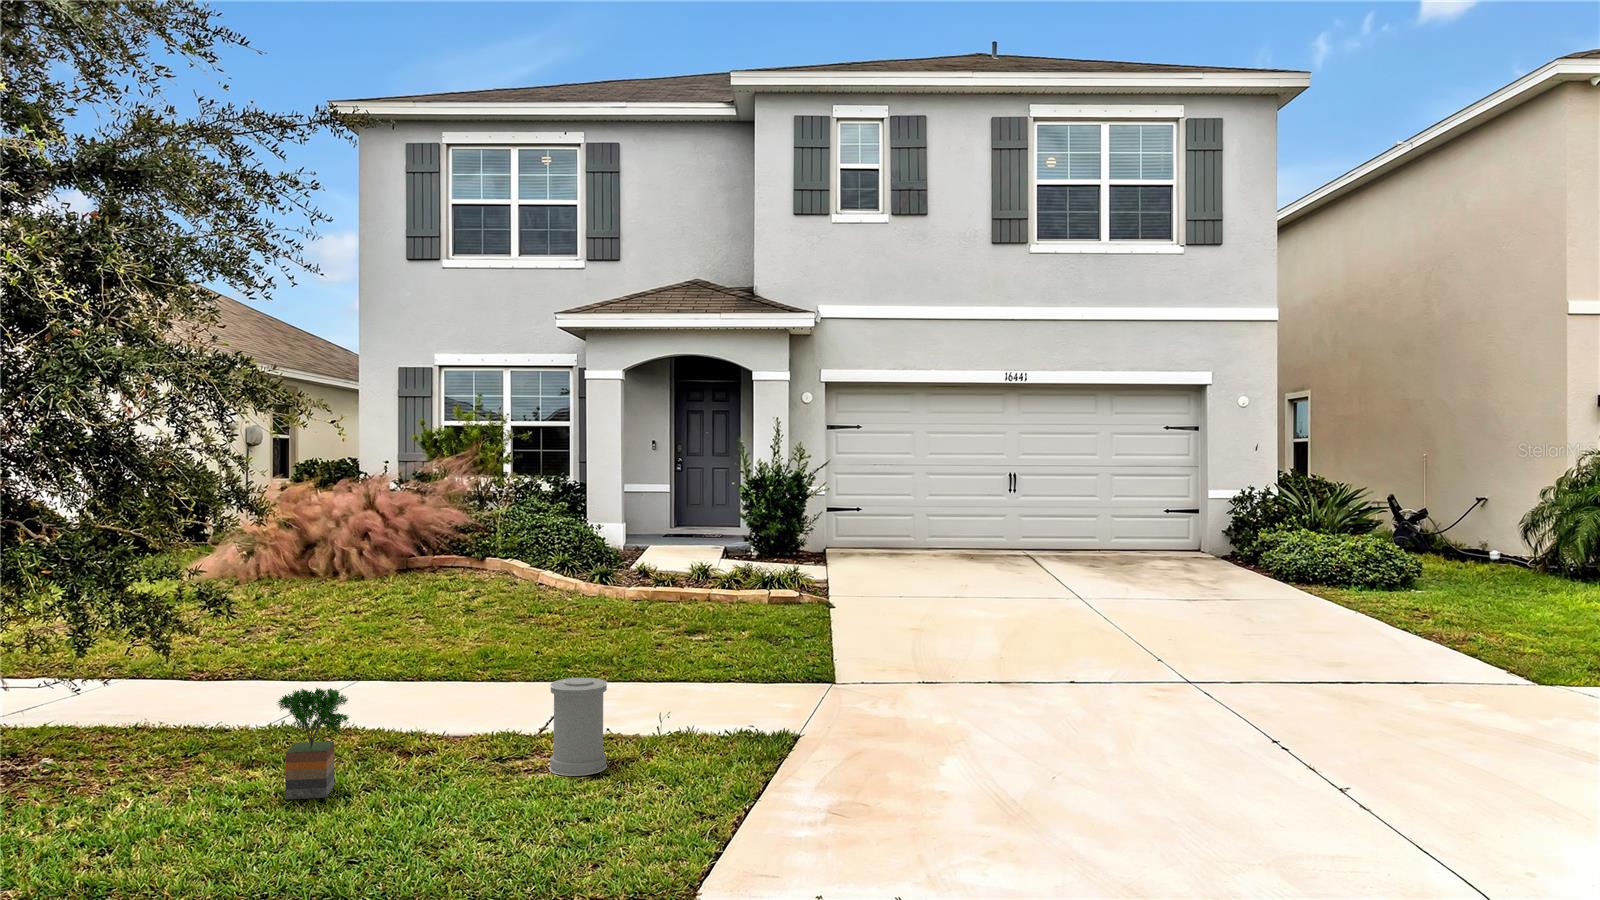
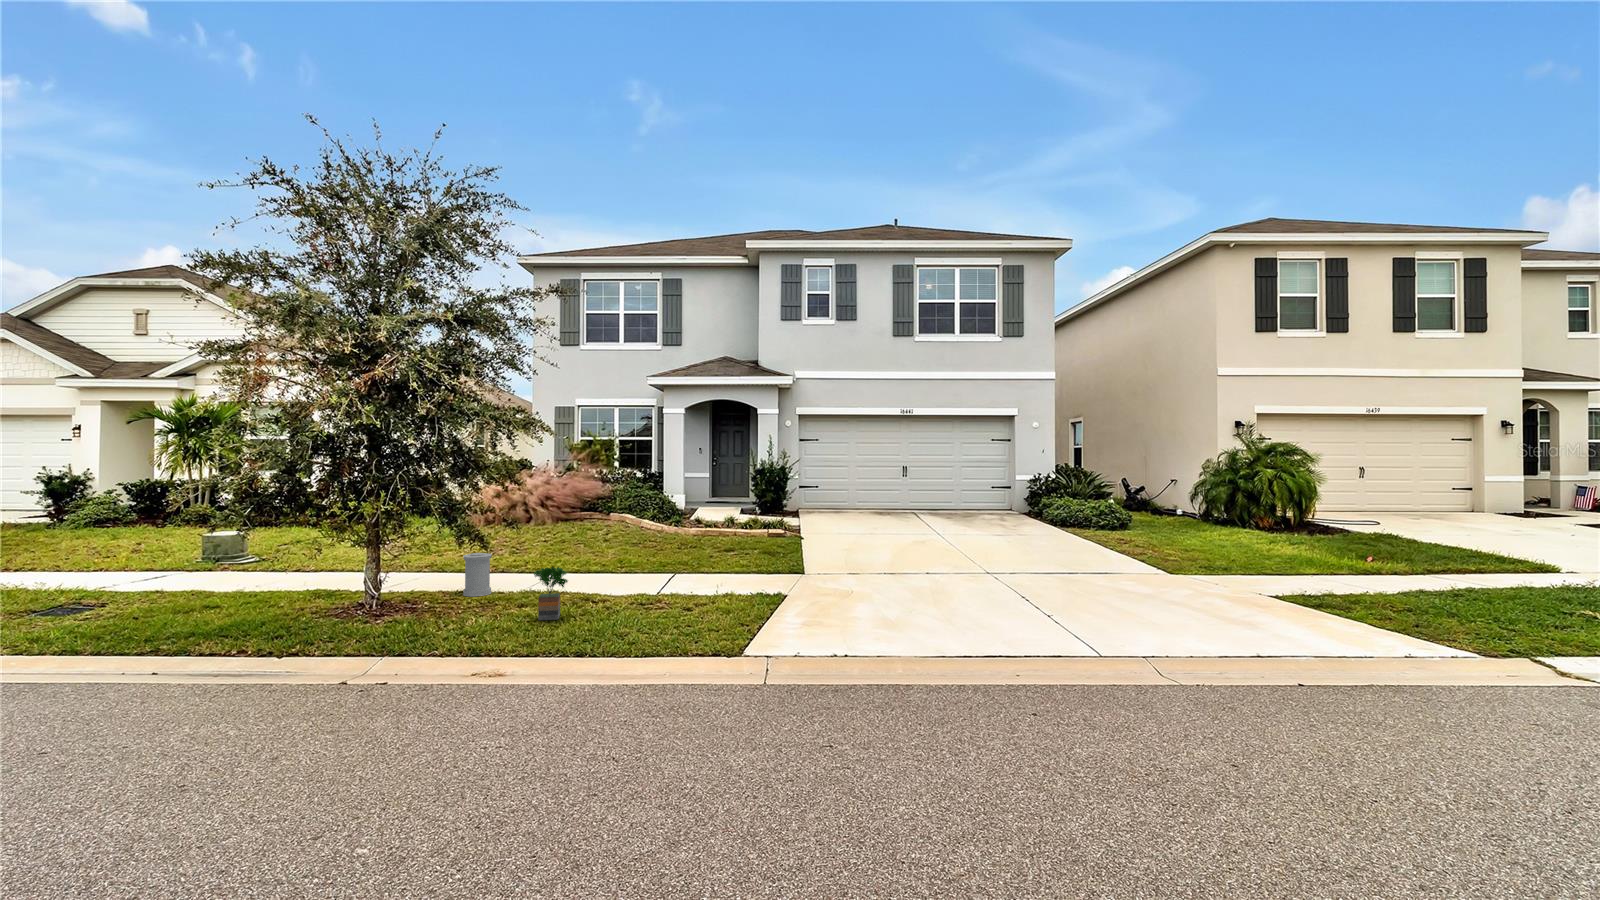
trash can: present [549,678,607,776] -> present [463,553,491,596]

